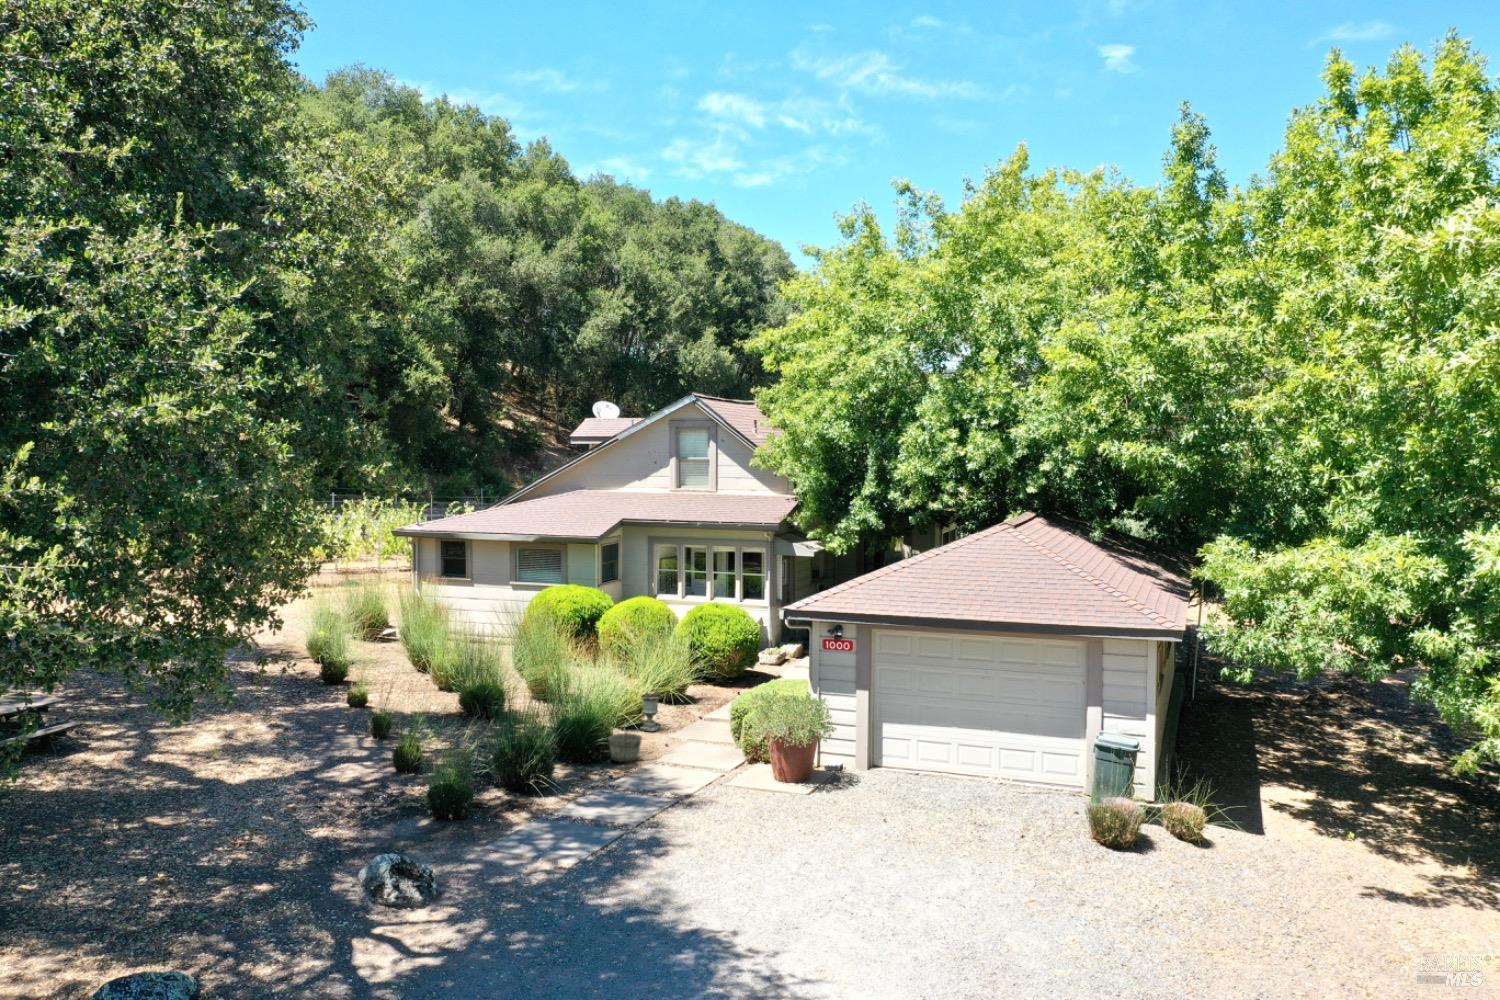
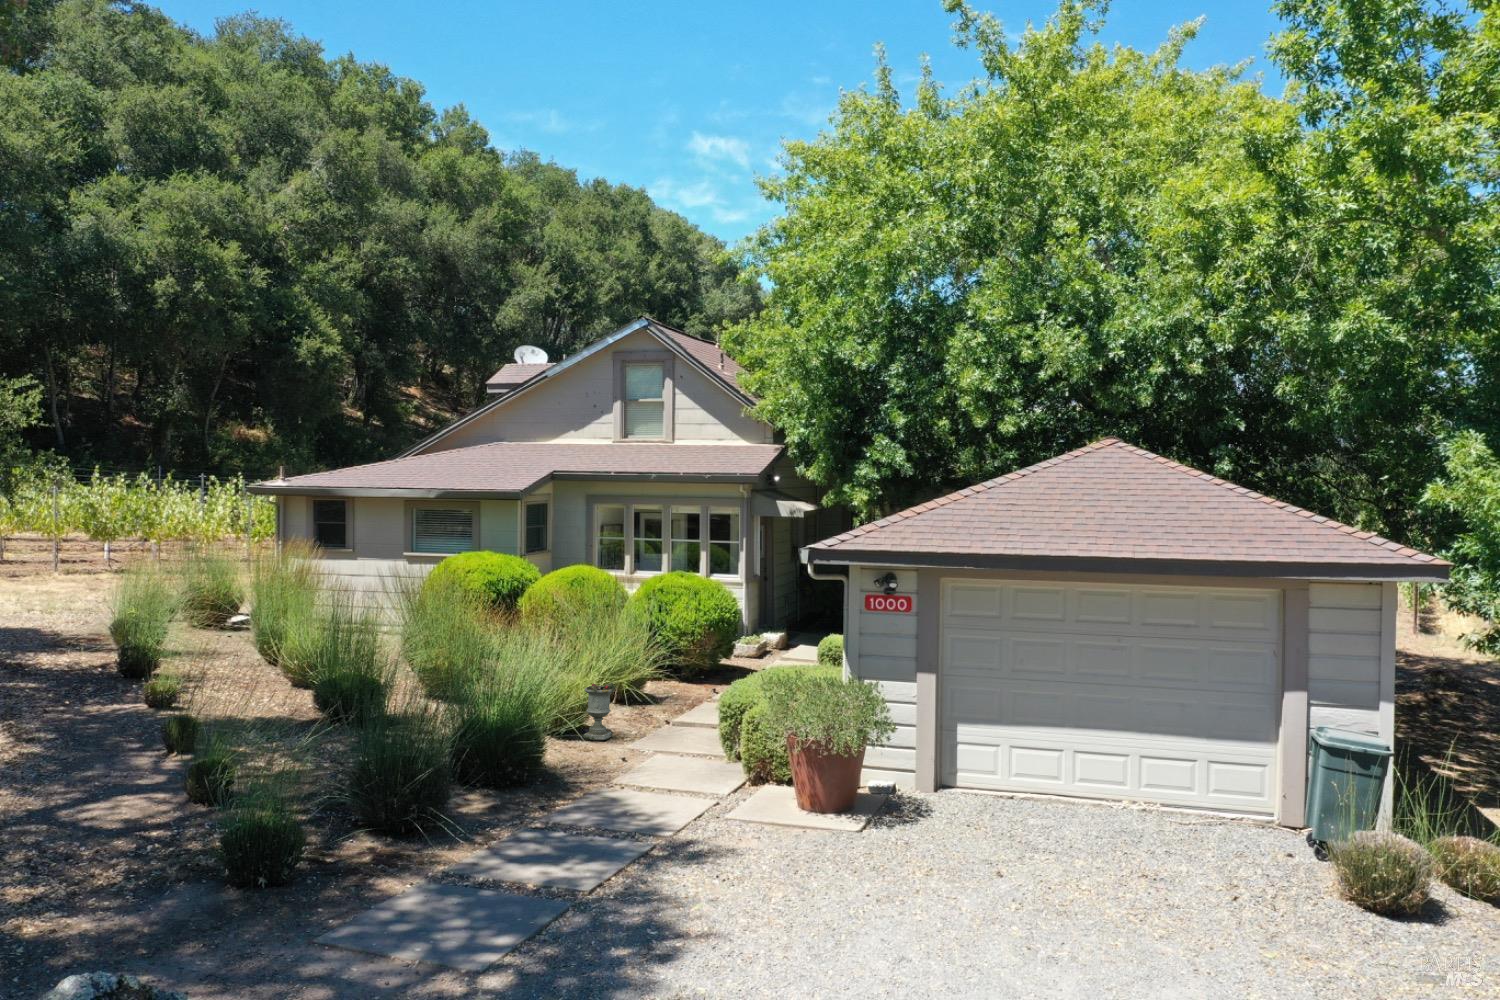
wooden bucket: present [609,733,642,762] -> none [539,734,591,783]

